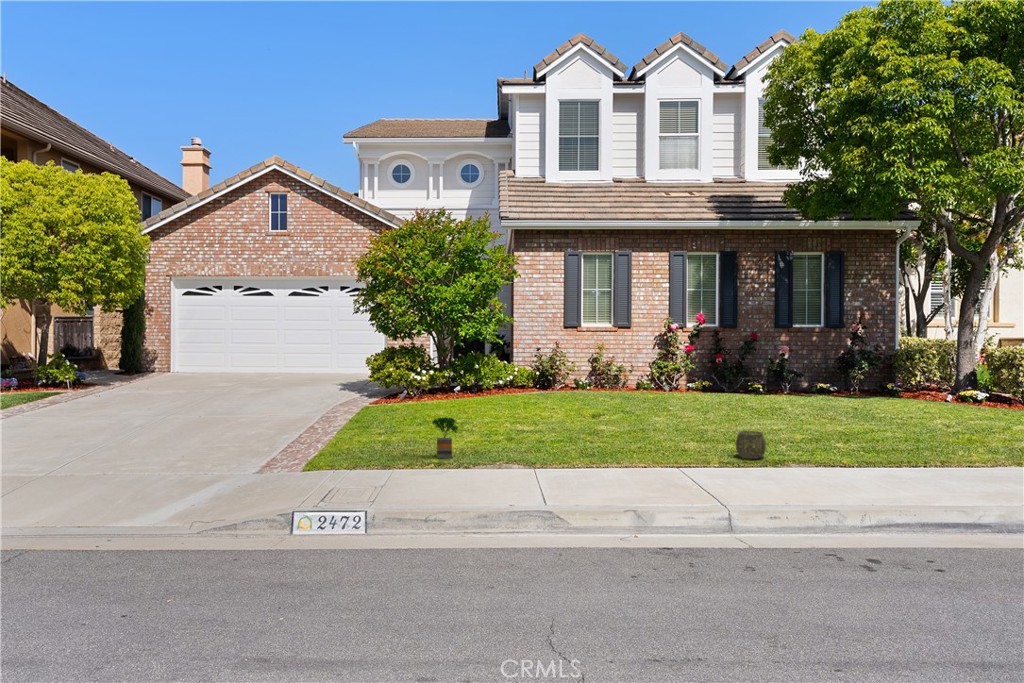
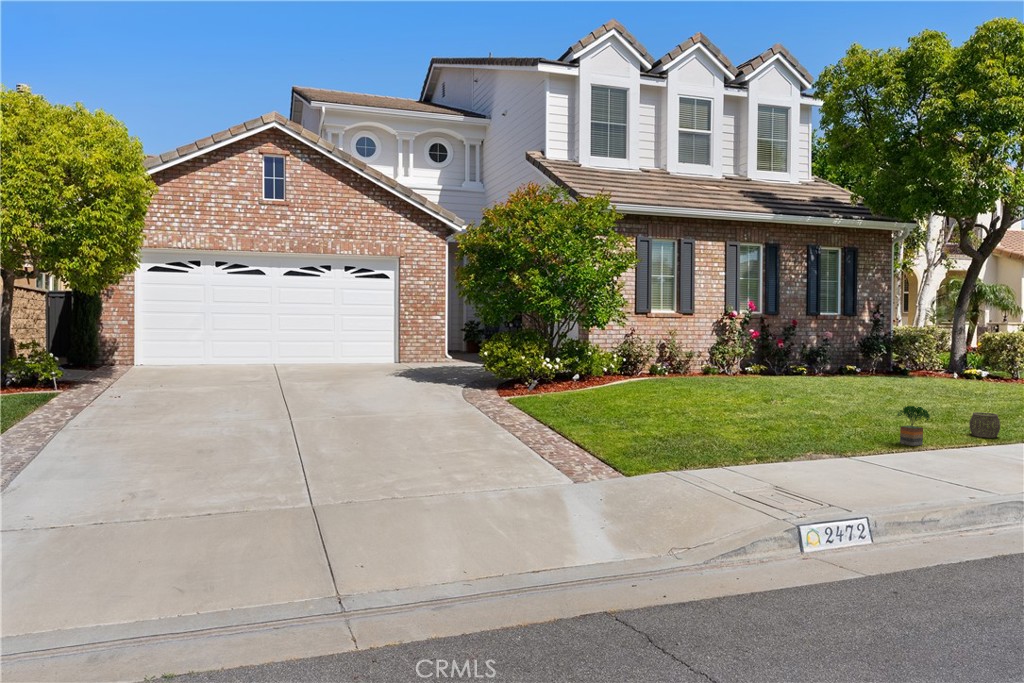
potted tree: present [432,417,458,458] -> present [897,406,930,446]

